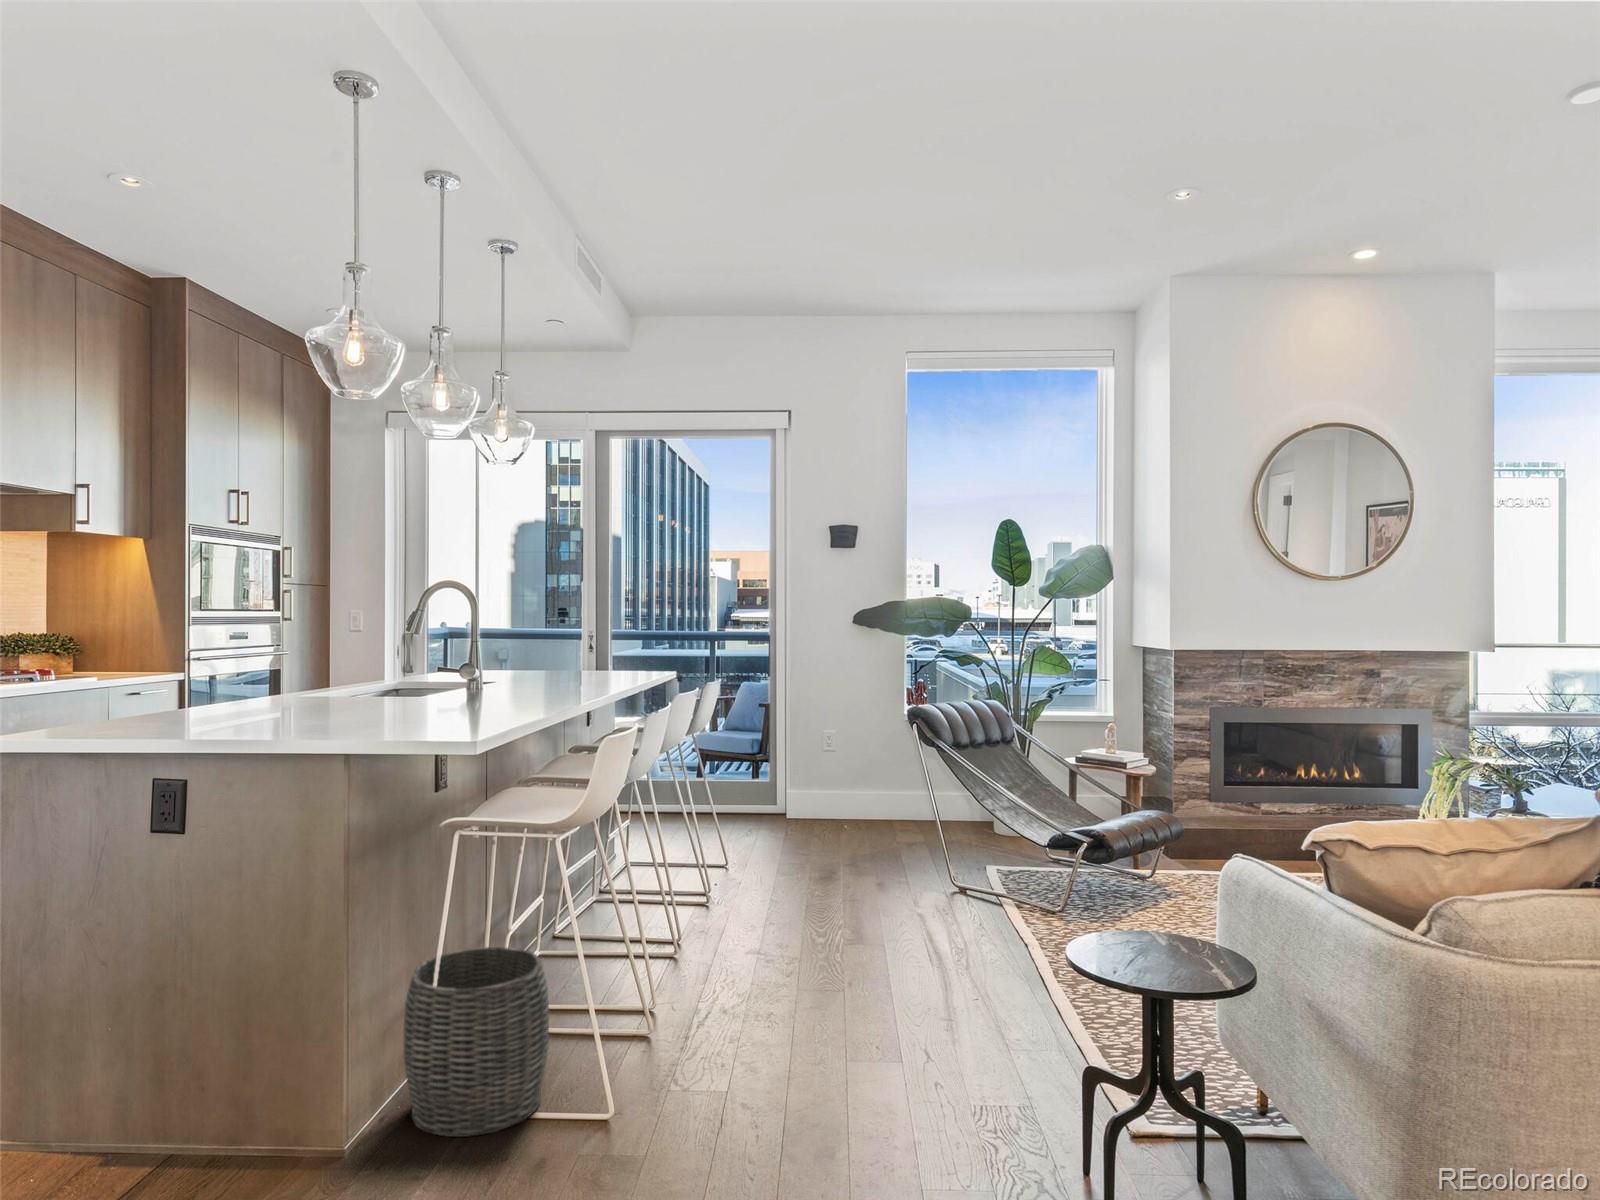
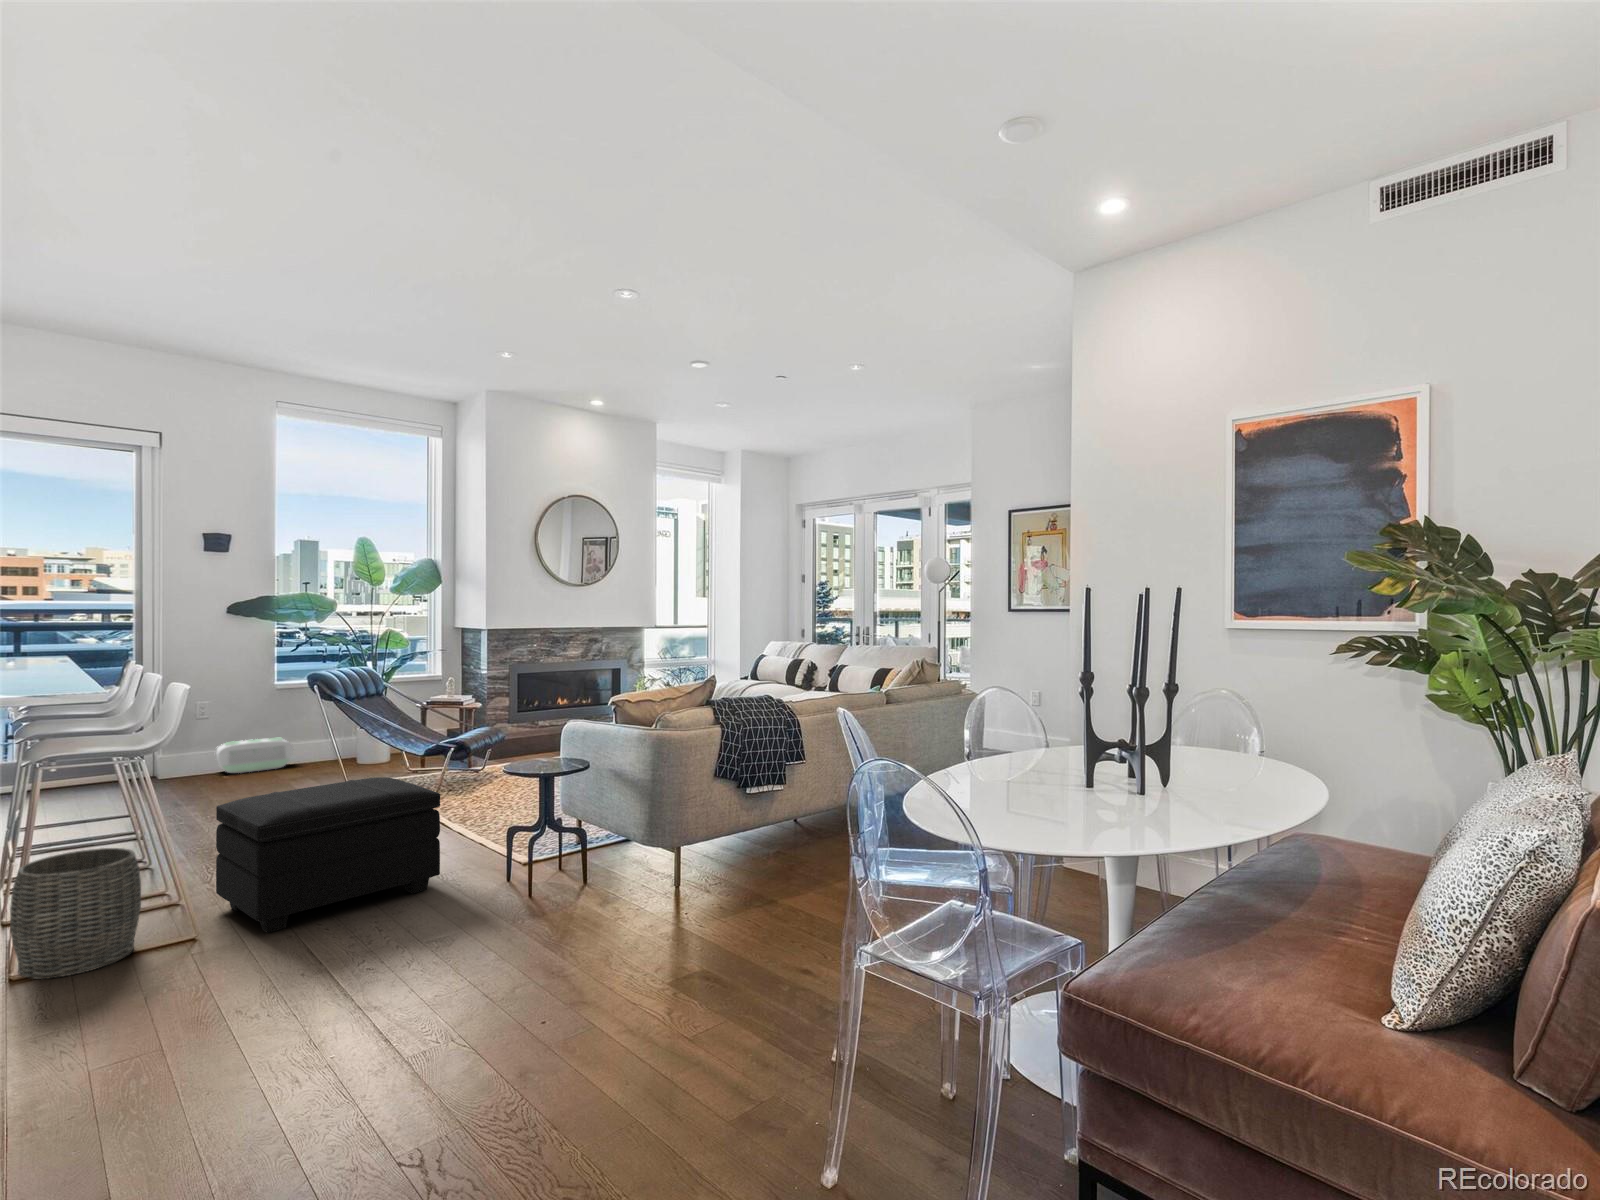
air purifier: none [835,784,917,825] -> present [216,738,293,773]
footstool: none [661,899,964,1147] -> present [216,777,440,933]

